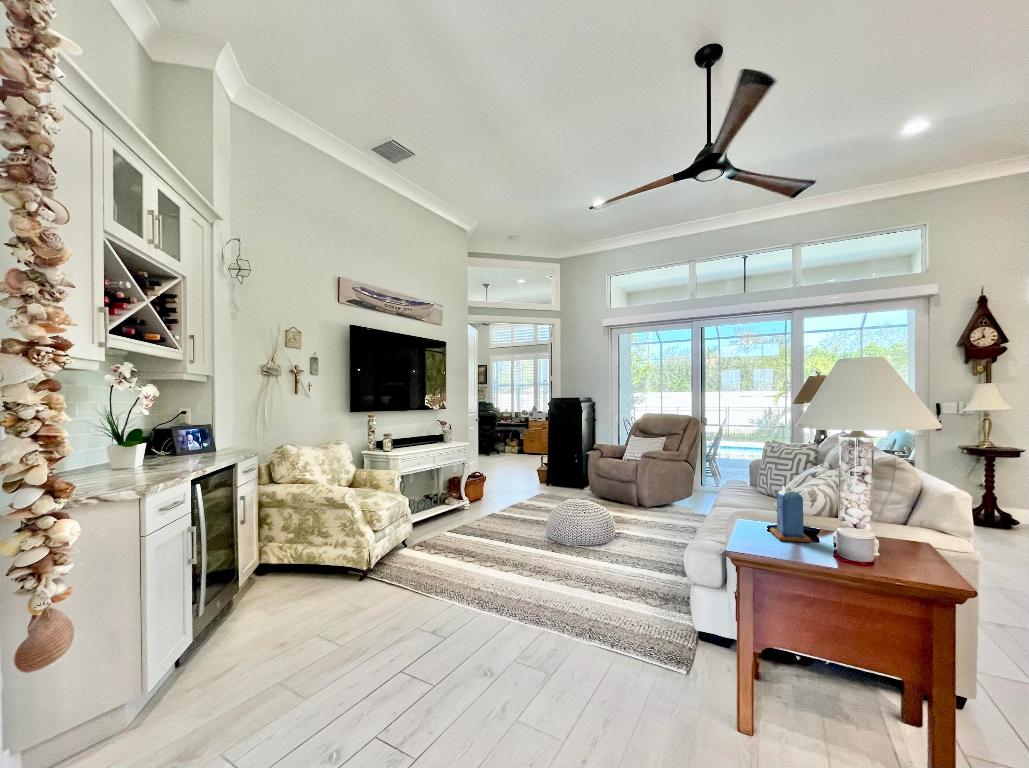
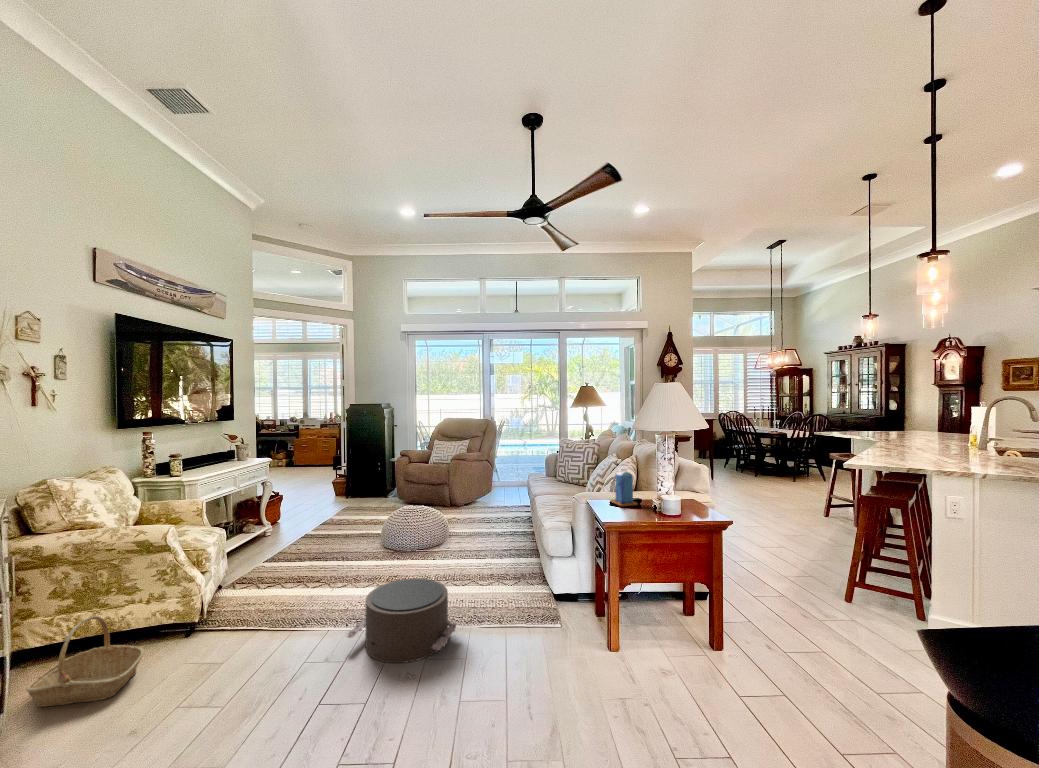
basket: none [249,549,320,614] -> present [26,616,144,707]
pouf: none [450,574,557,664] -> present [346,578,457,663]

